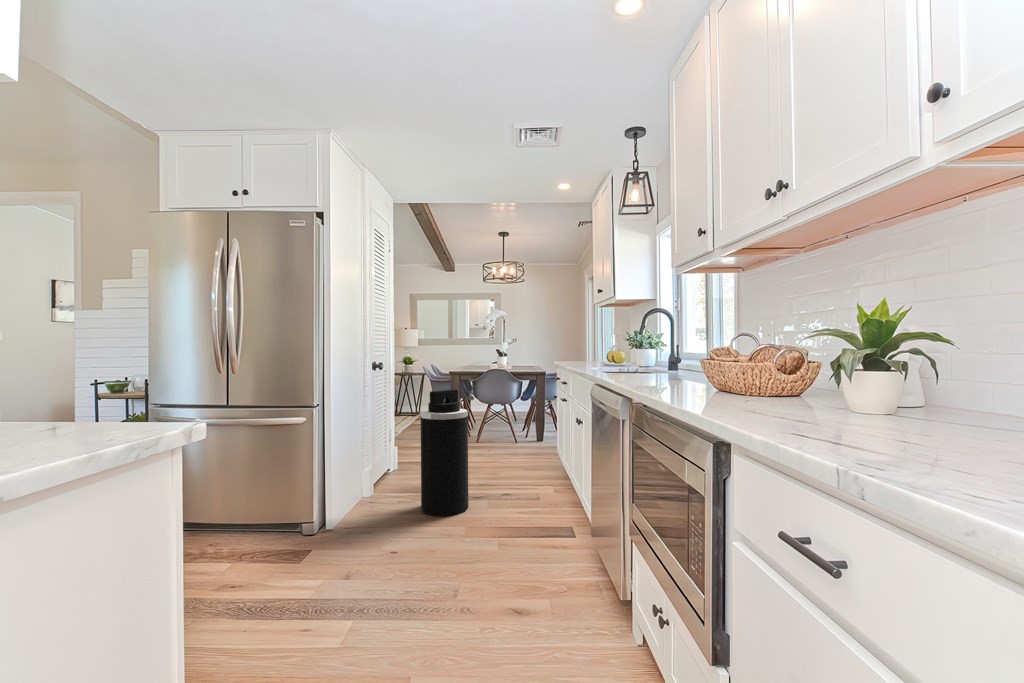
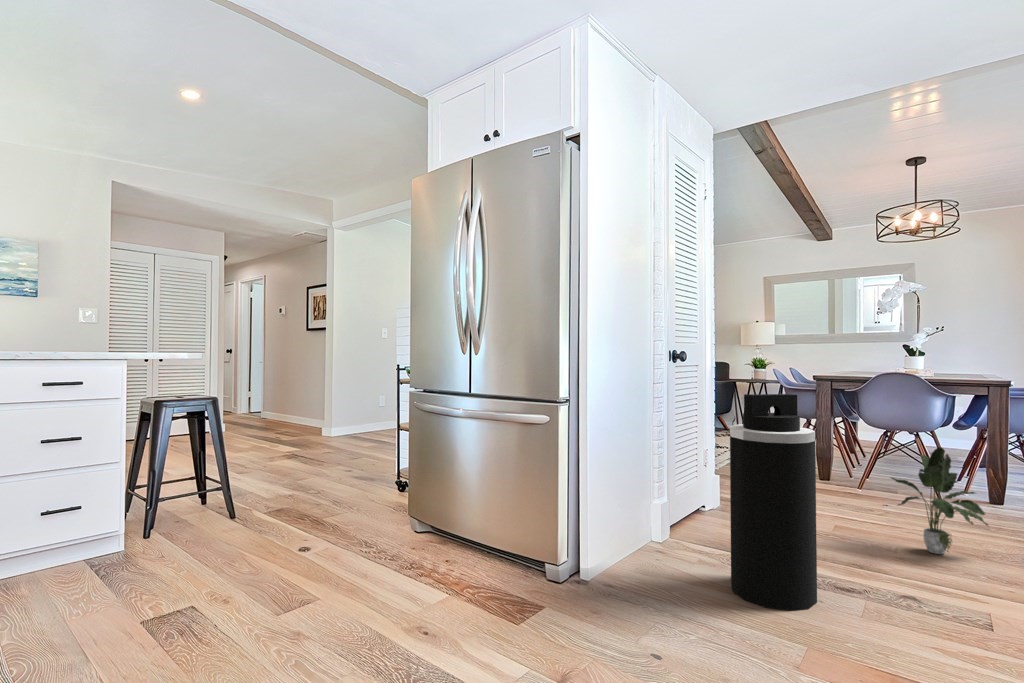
potted plant: none [497,412,540,471] -> present [892,447,988,554]

